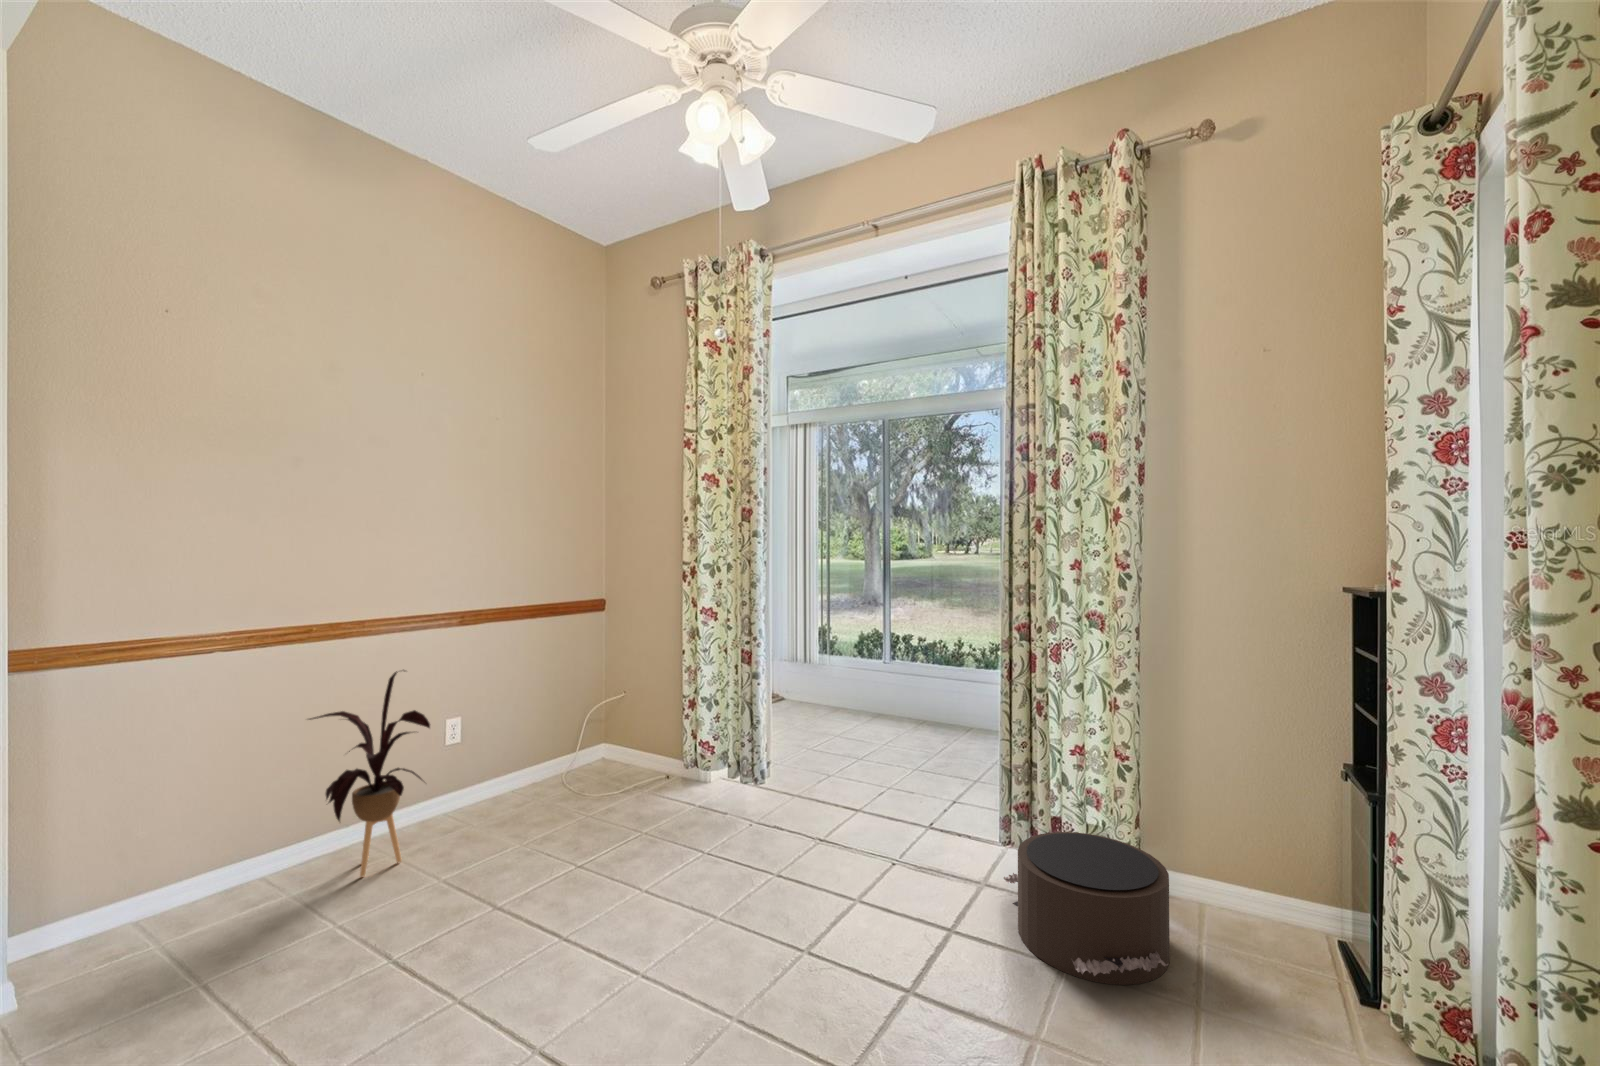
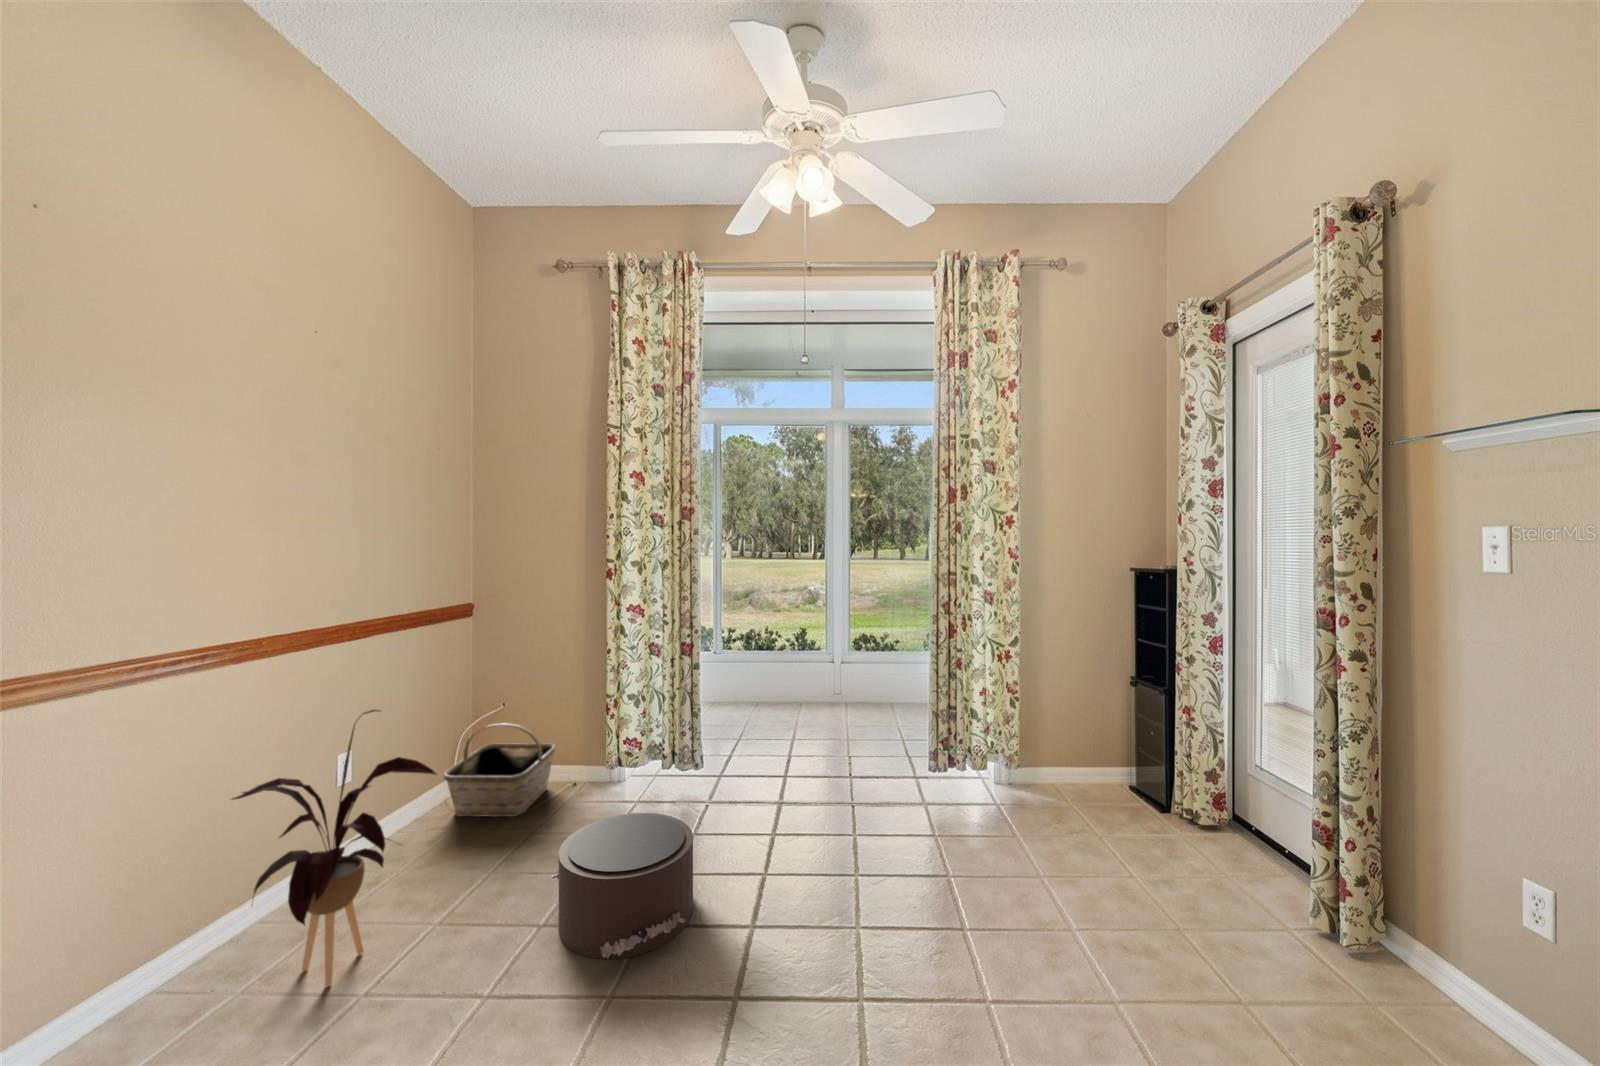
basket: none [549,708,651,793] -> present [444,723,555,817]
pouf: present [1004,832,1170,985] -> present [550,813,693,959]

